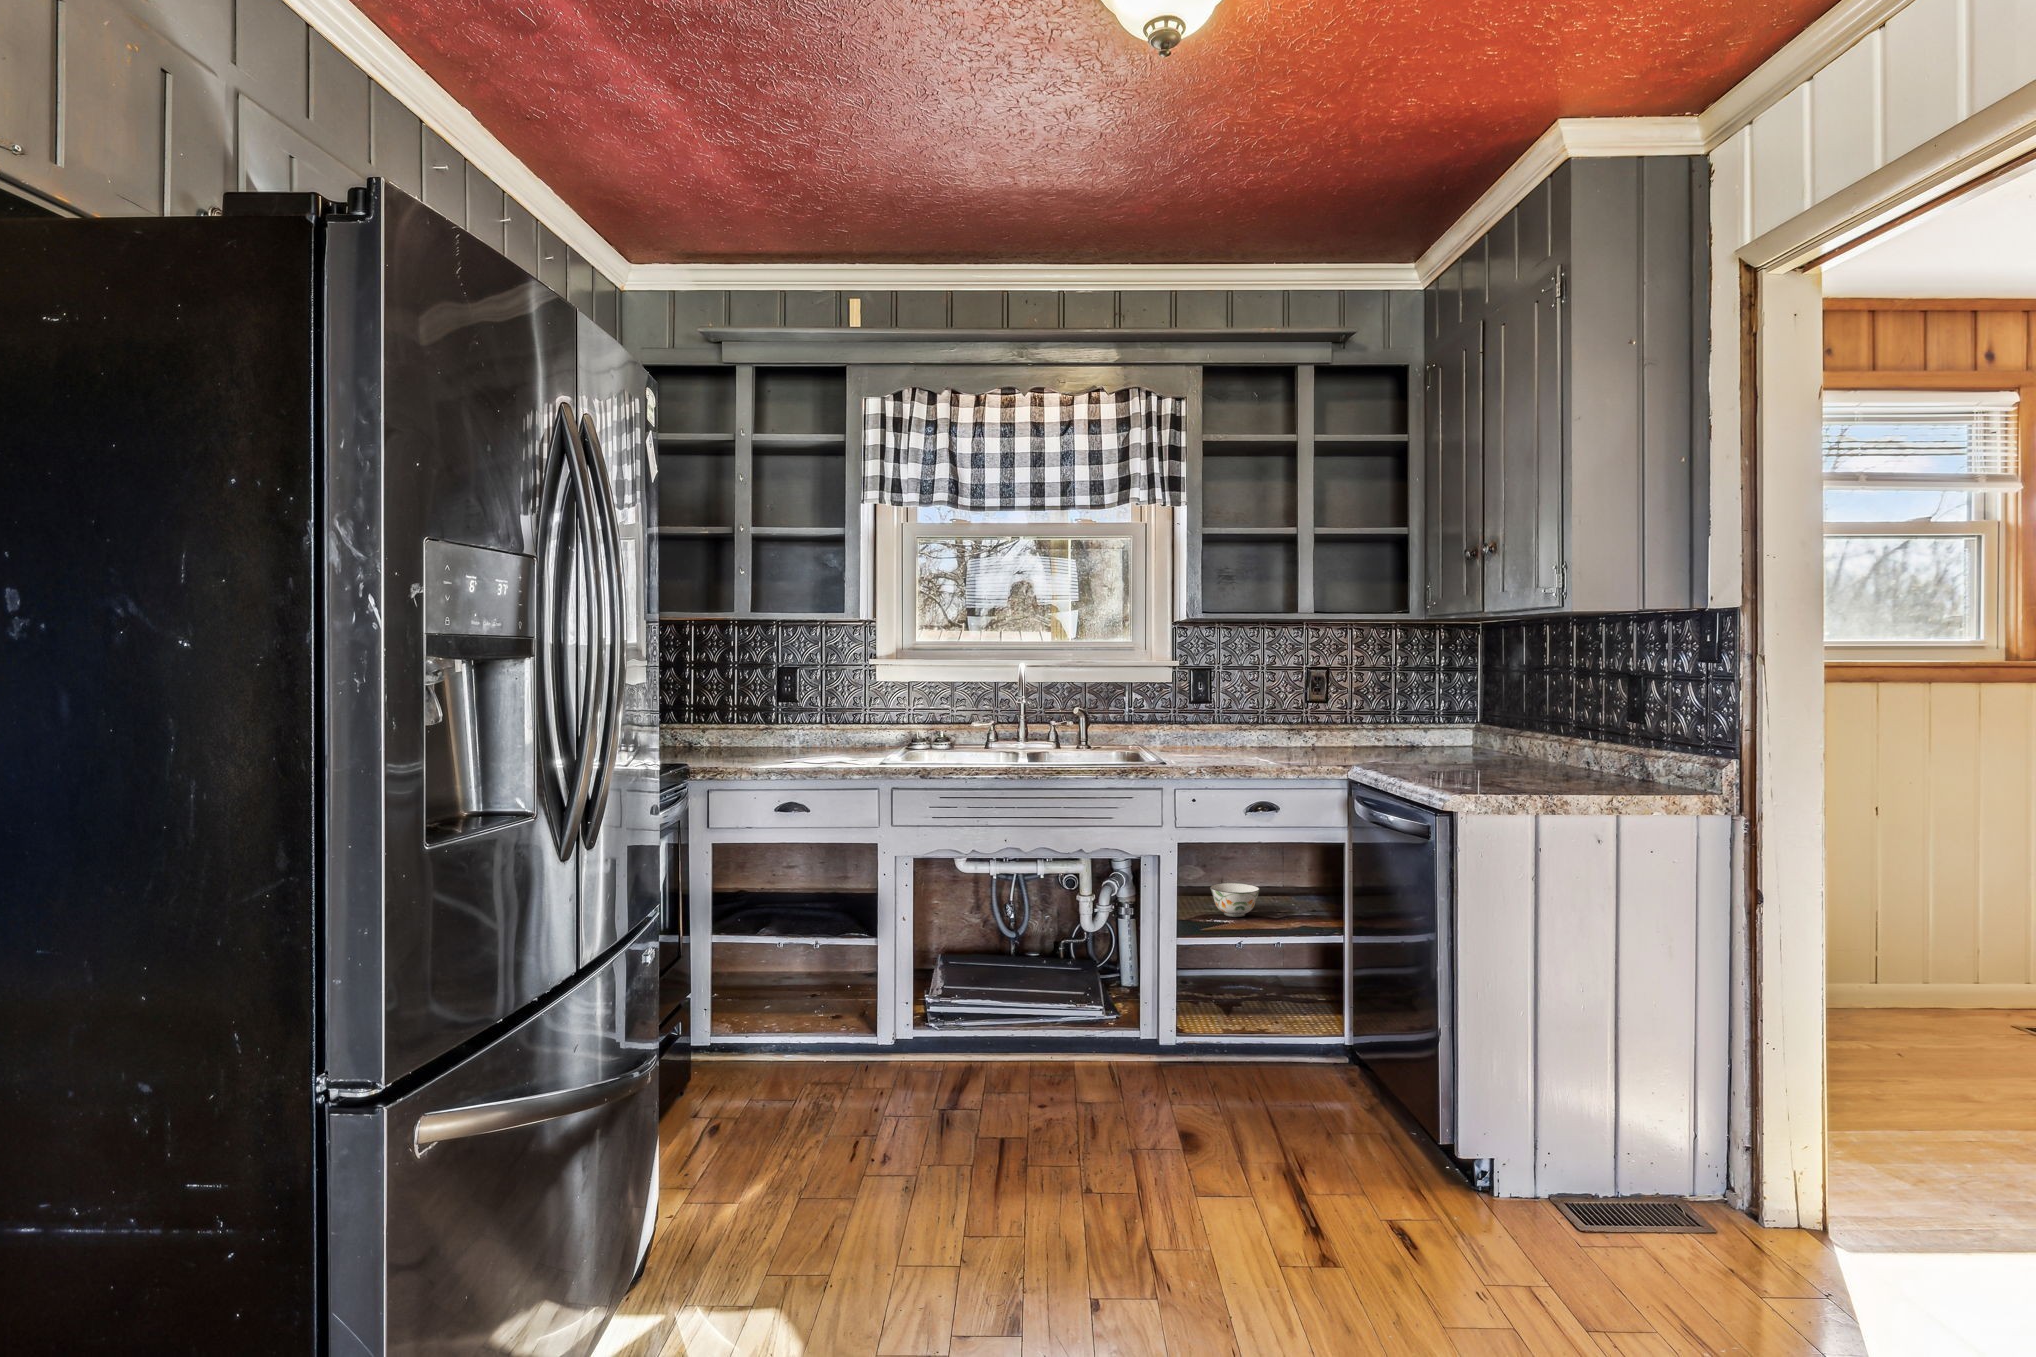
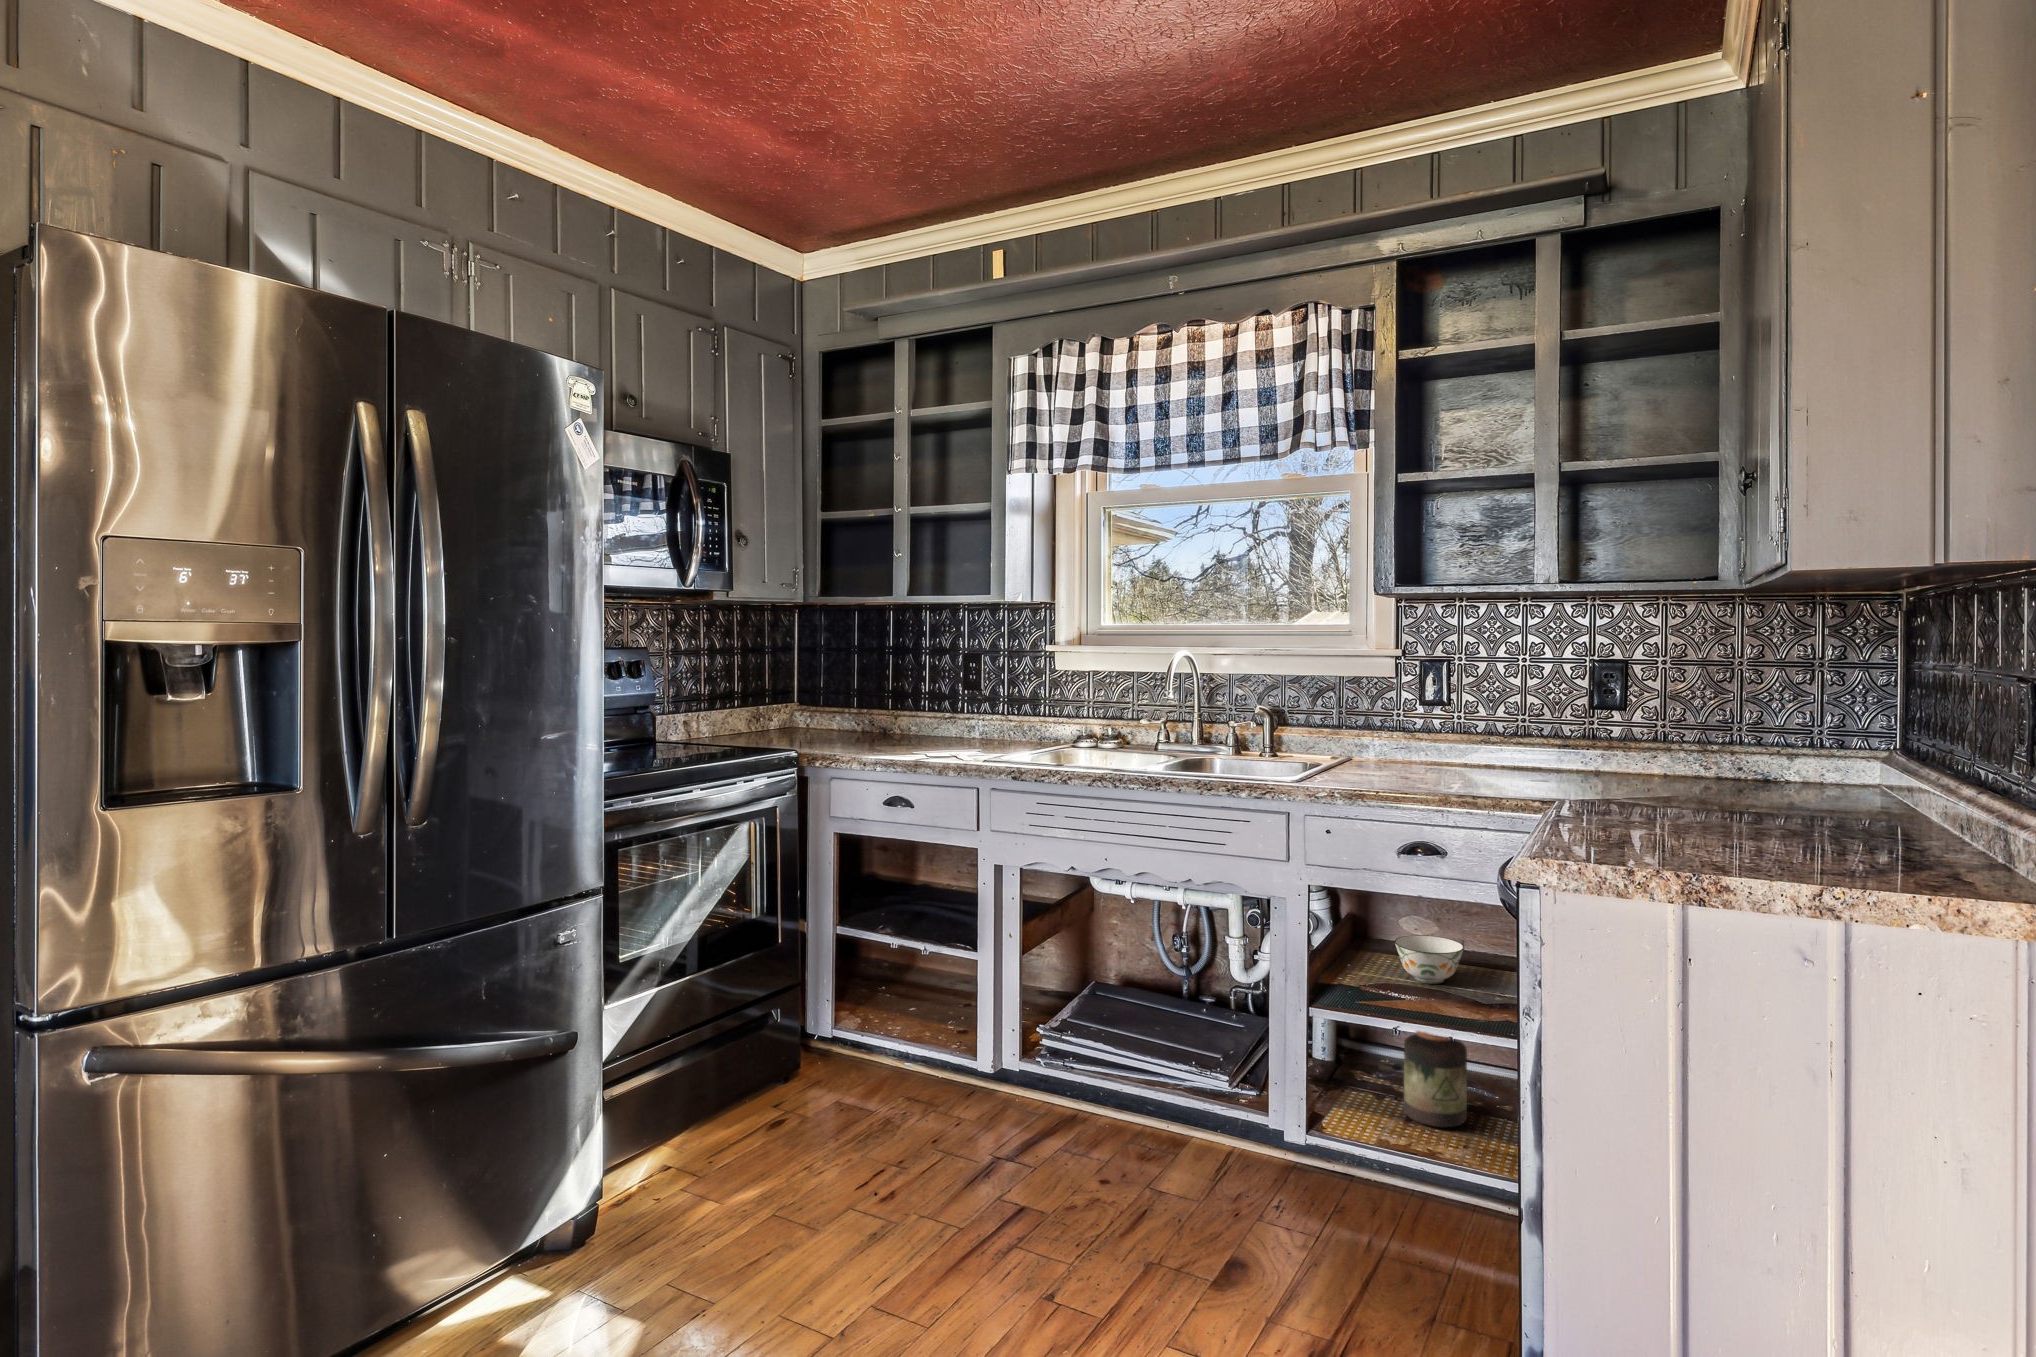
jar: none [1224,945,1269,1020] -> present [1404,1031,1467,1127]

